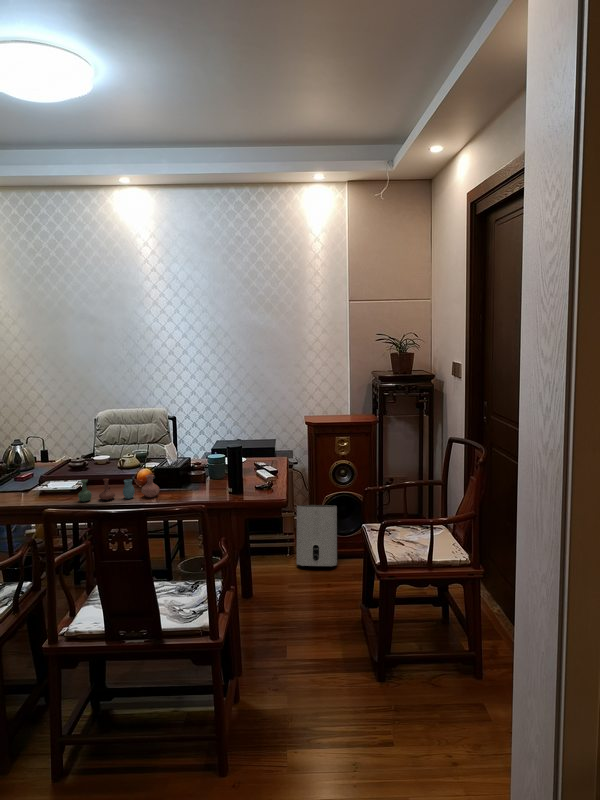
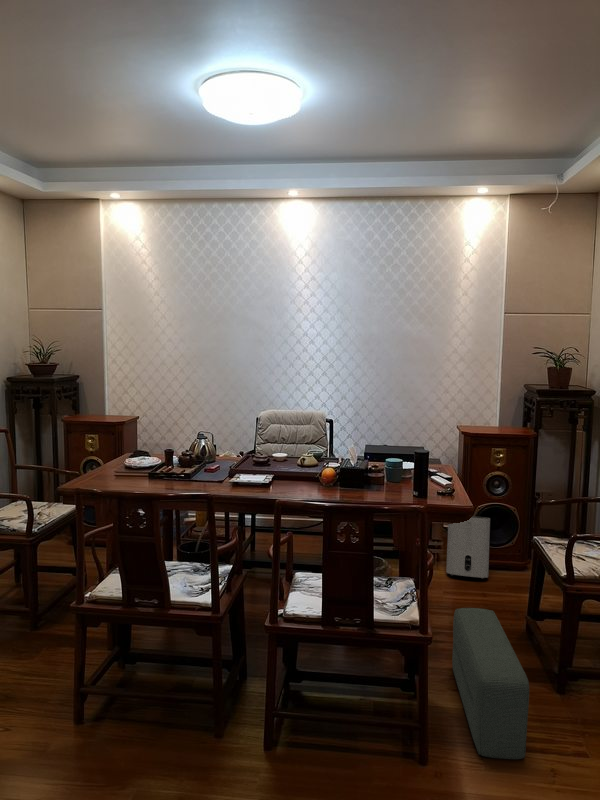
vase: present [78,475,160,501] -> none [276,474,349,495]
pouf: none [277,602,333,759] -> present [452,608,529,759]

